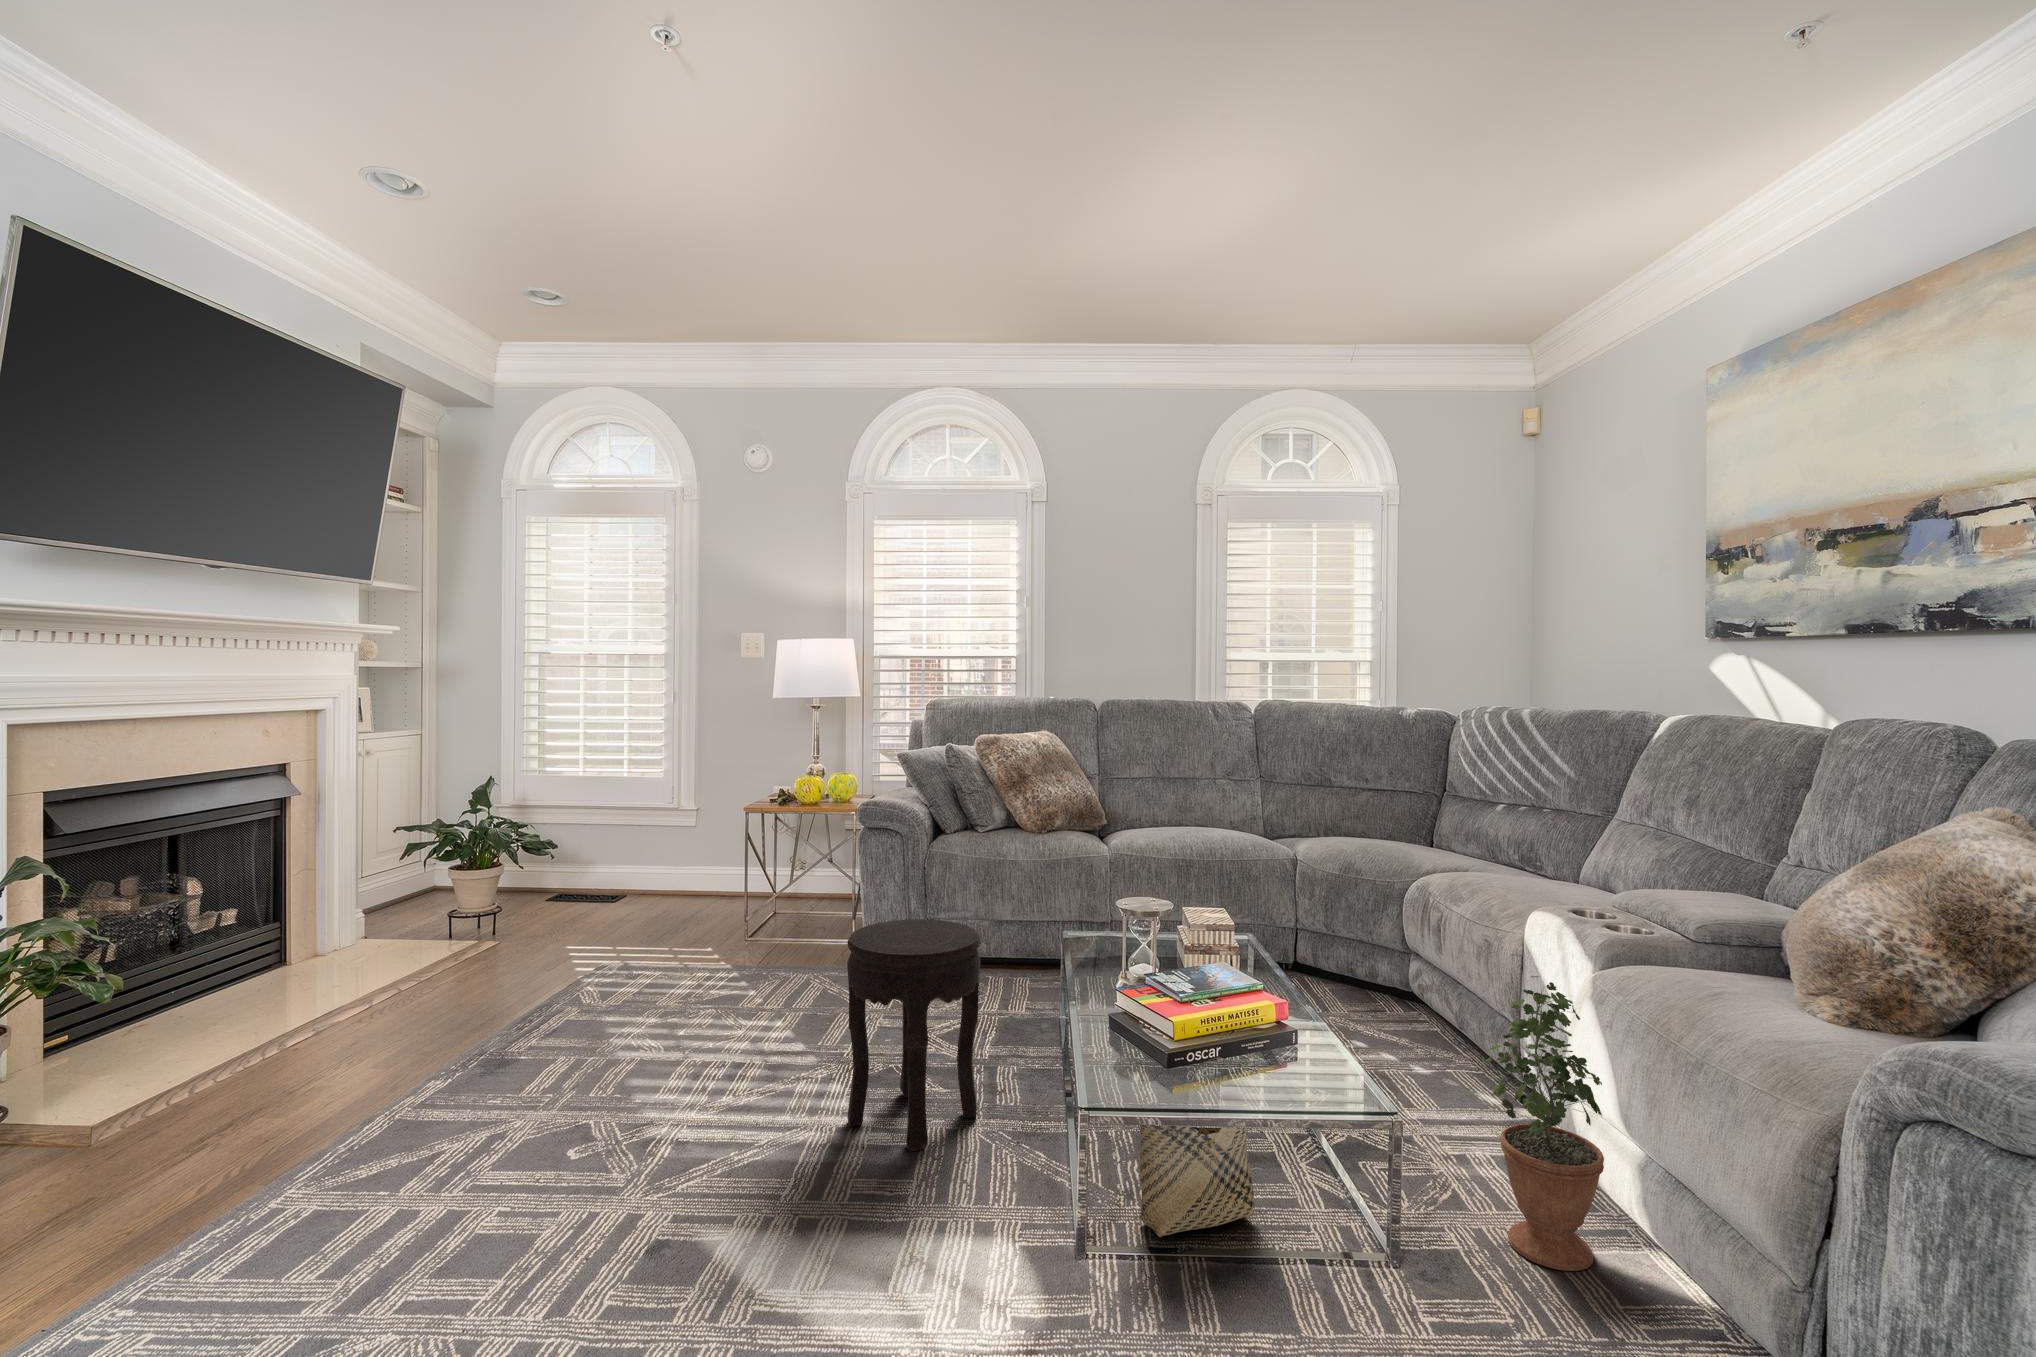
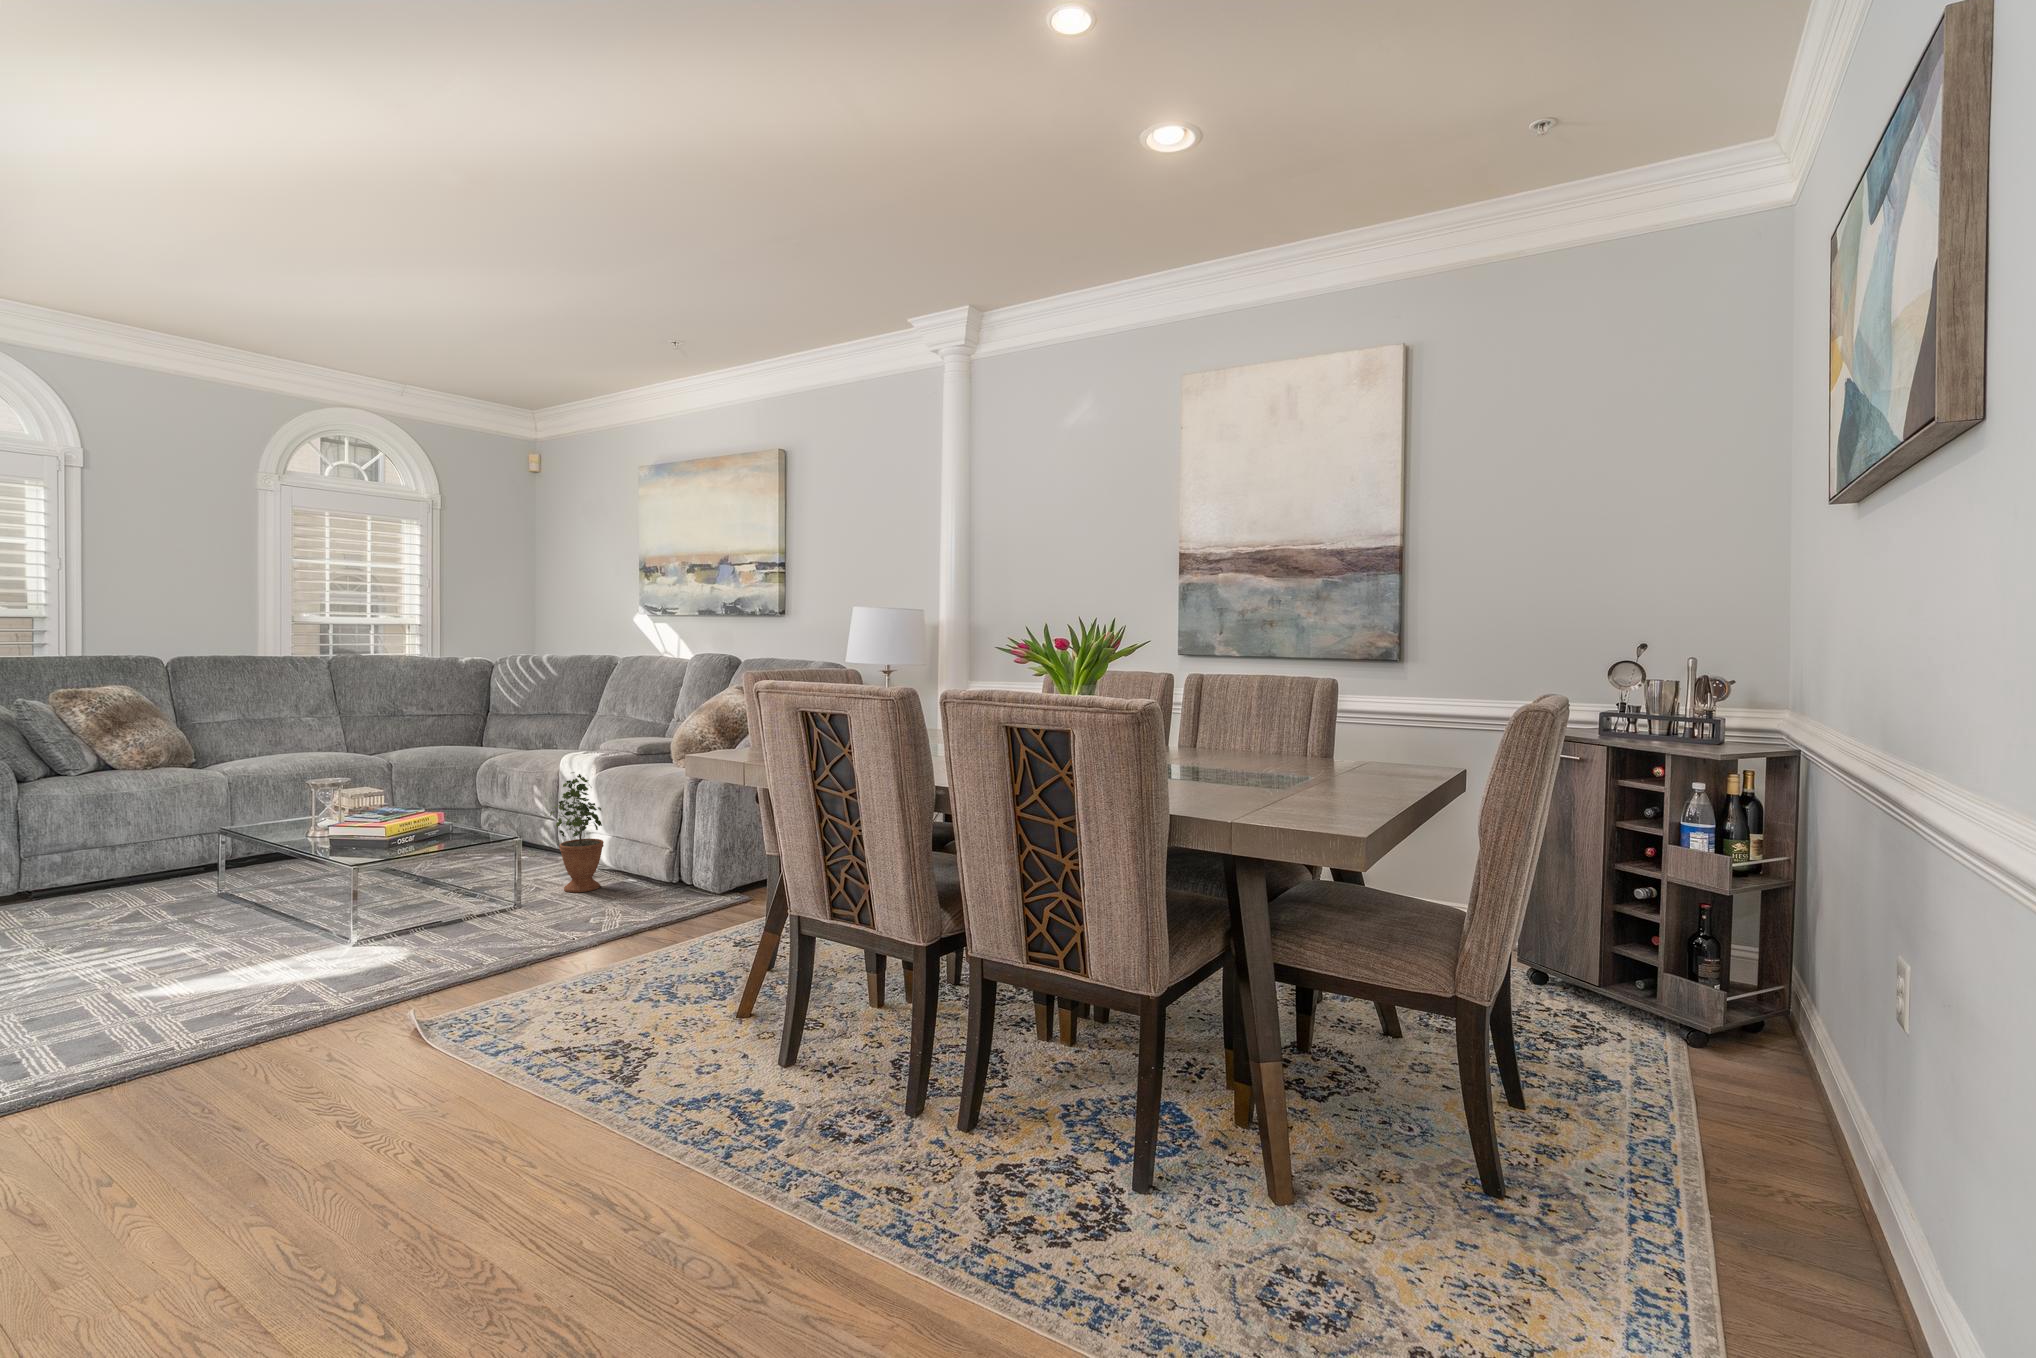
side table: present [847,919,981,1151] -> none [87,811,213,961]
woven basket: present [1140,1057,1254,1237] -> none [374,832,439,929]

